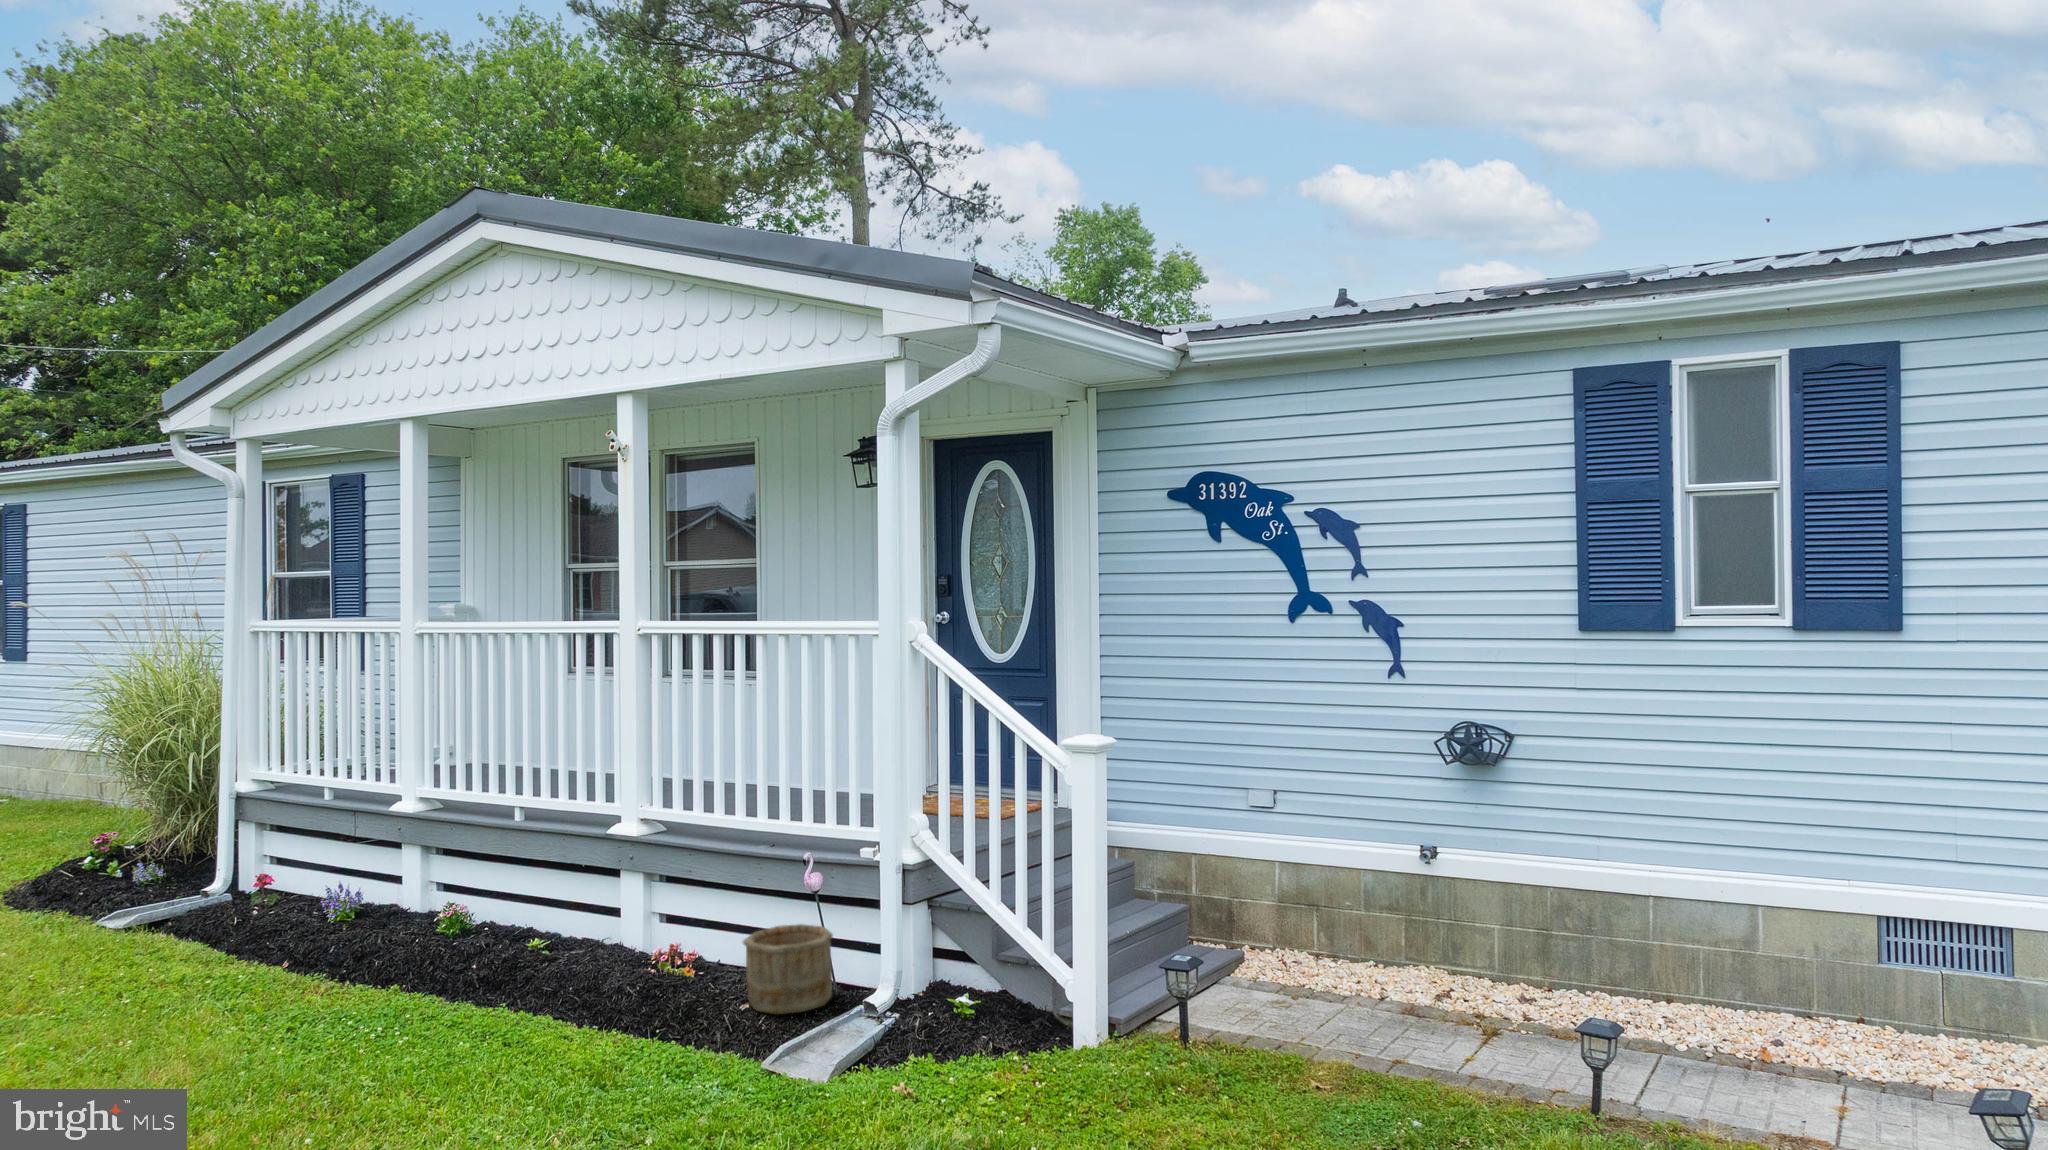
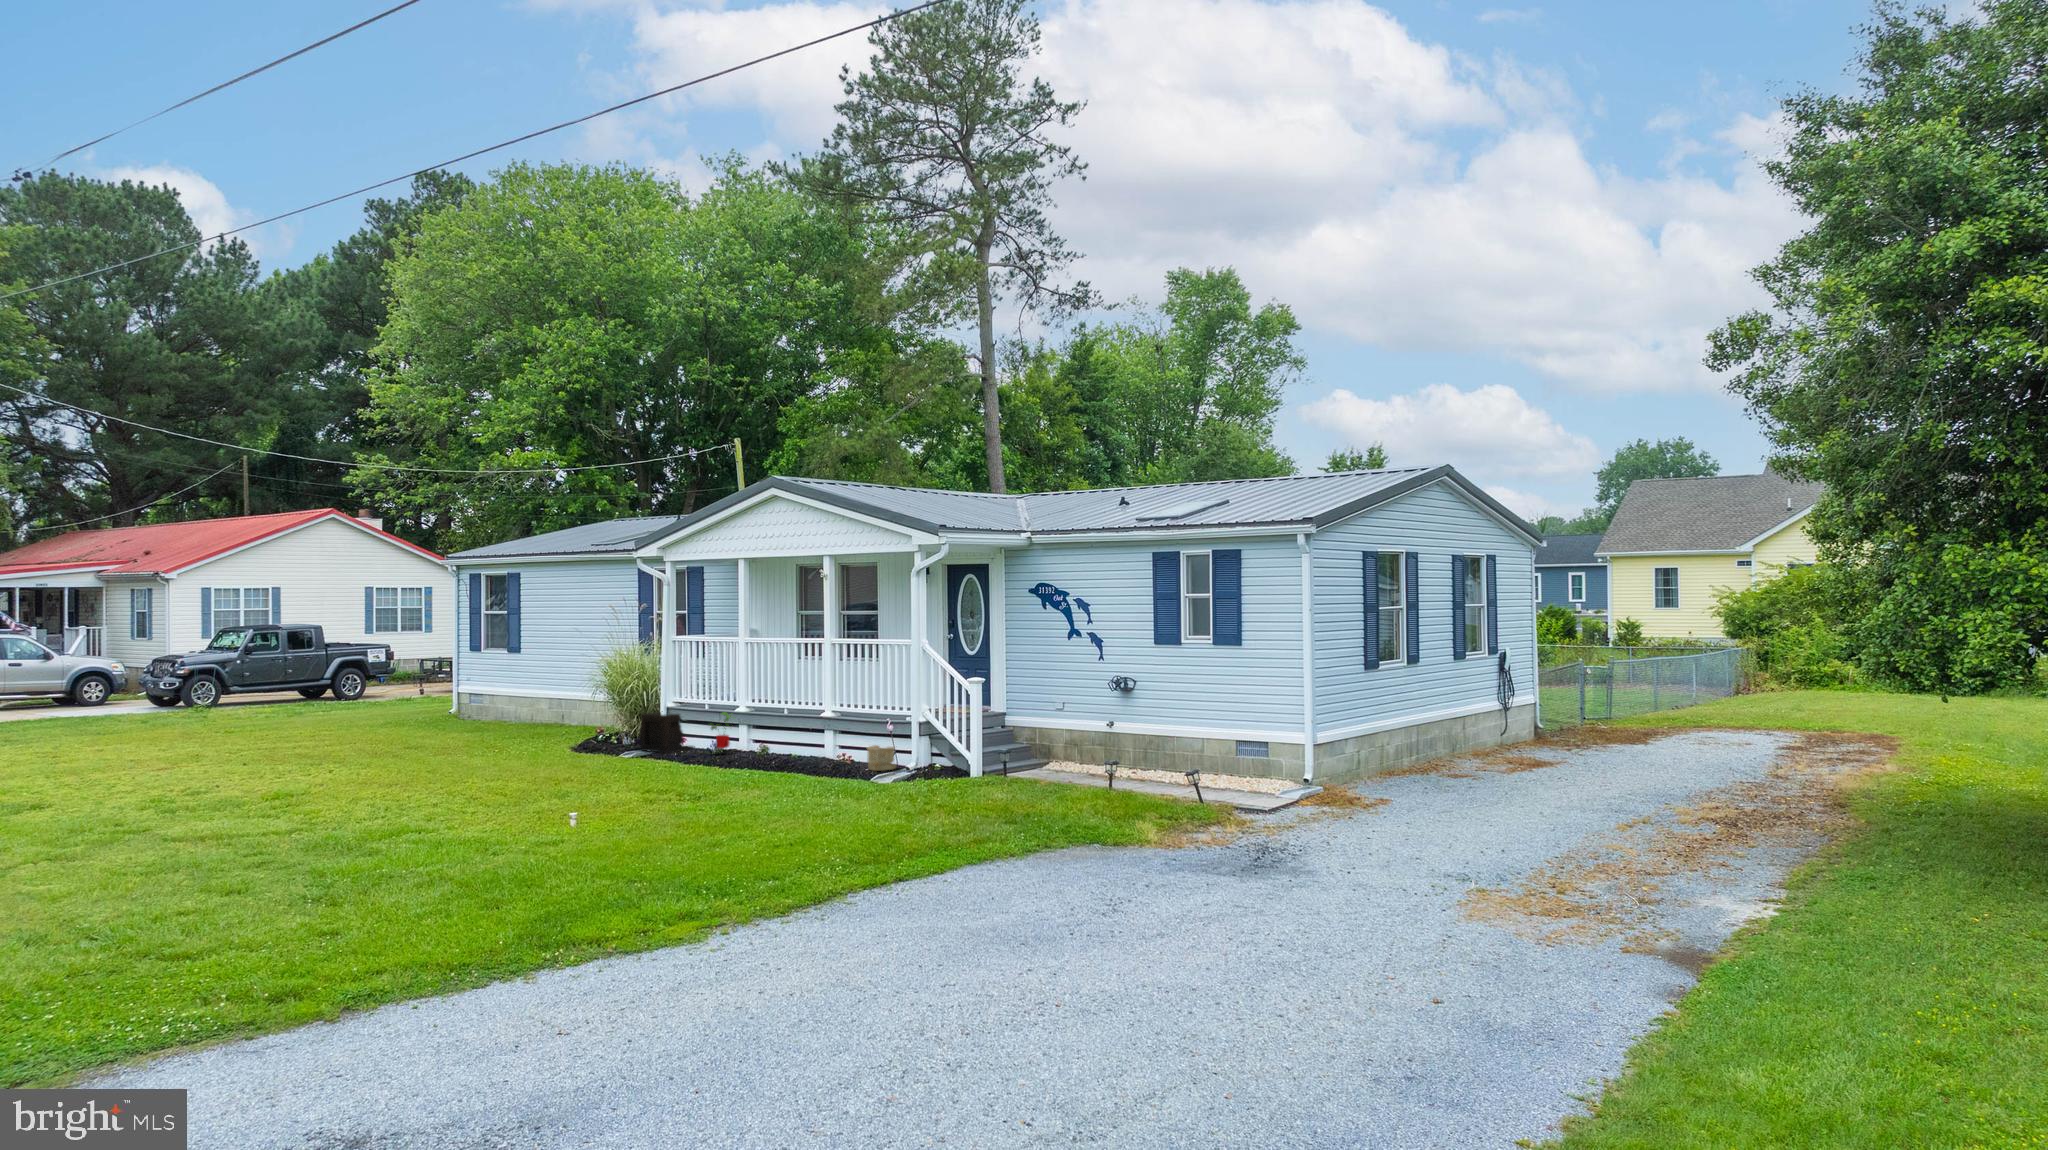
wooden crate: none [149,802,299,919] -> present [640,712,695,753]
house plant: none [311,815,389,928] -> present [711,712,731,751]

